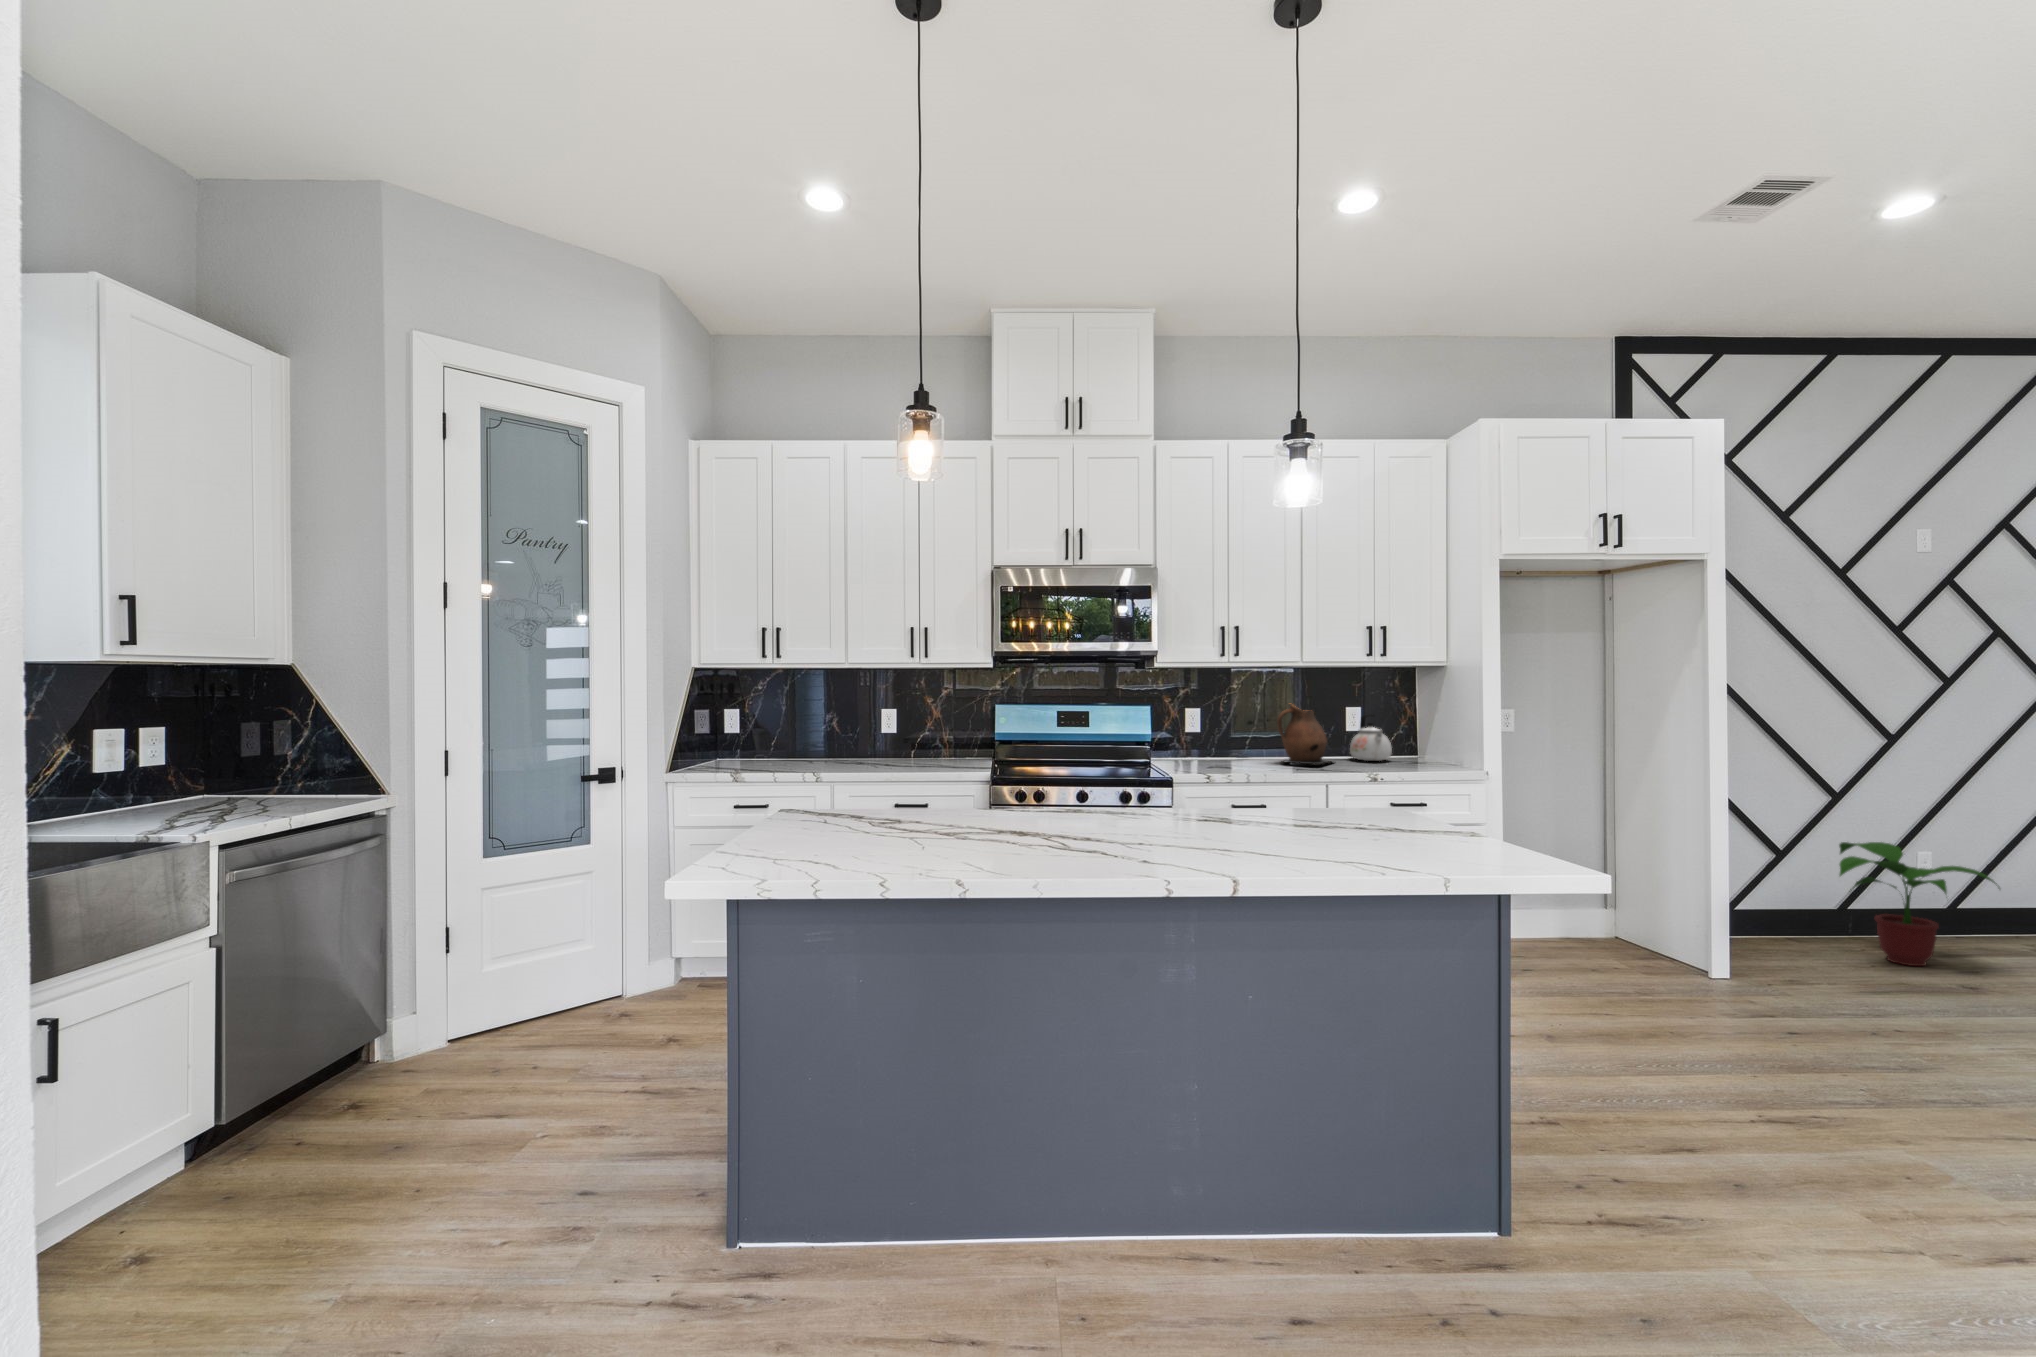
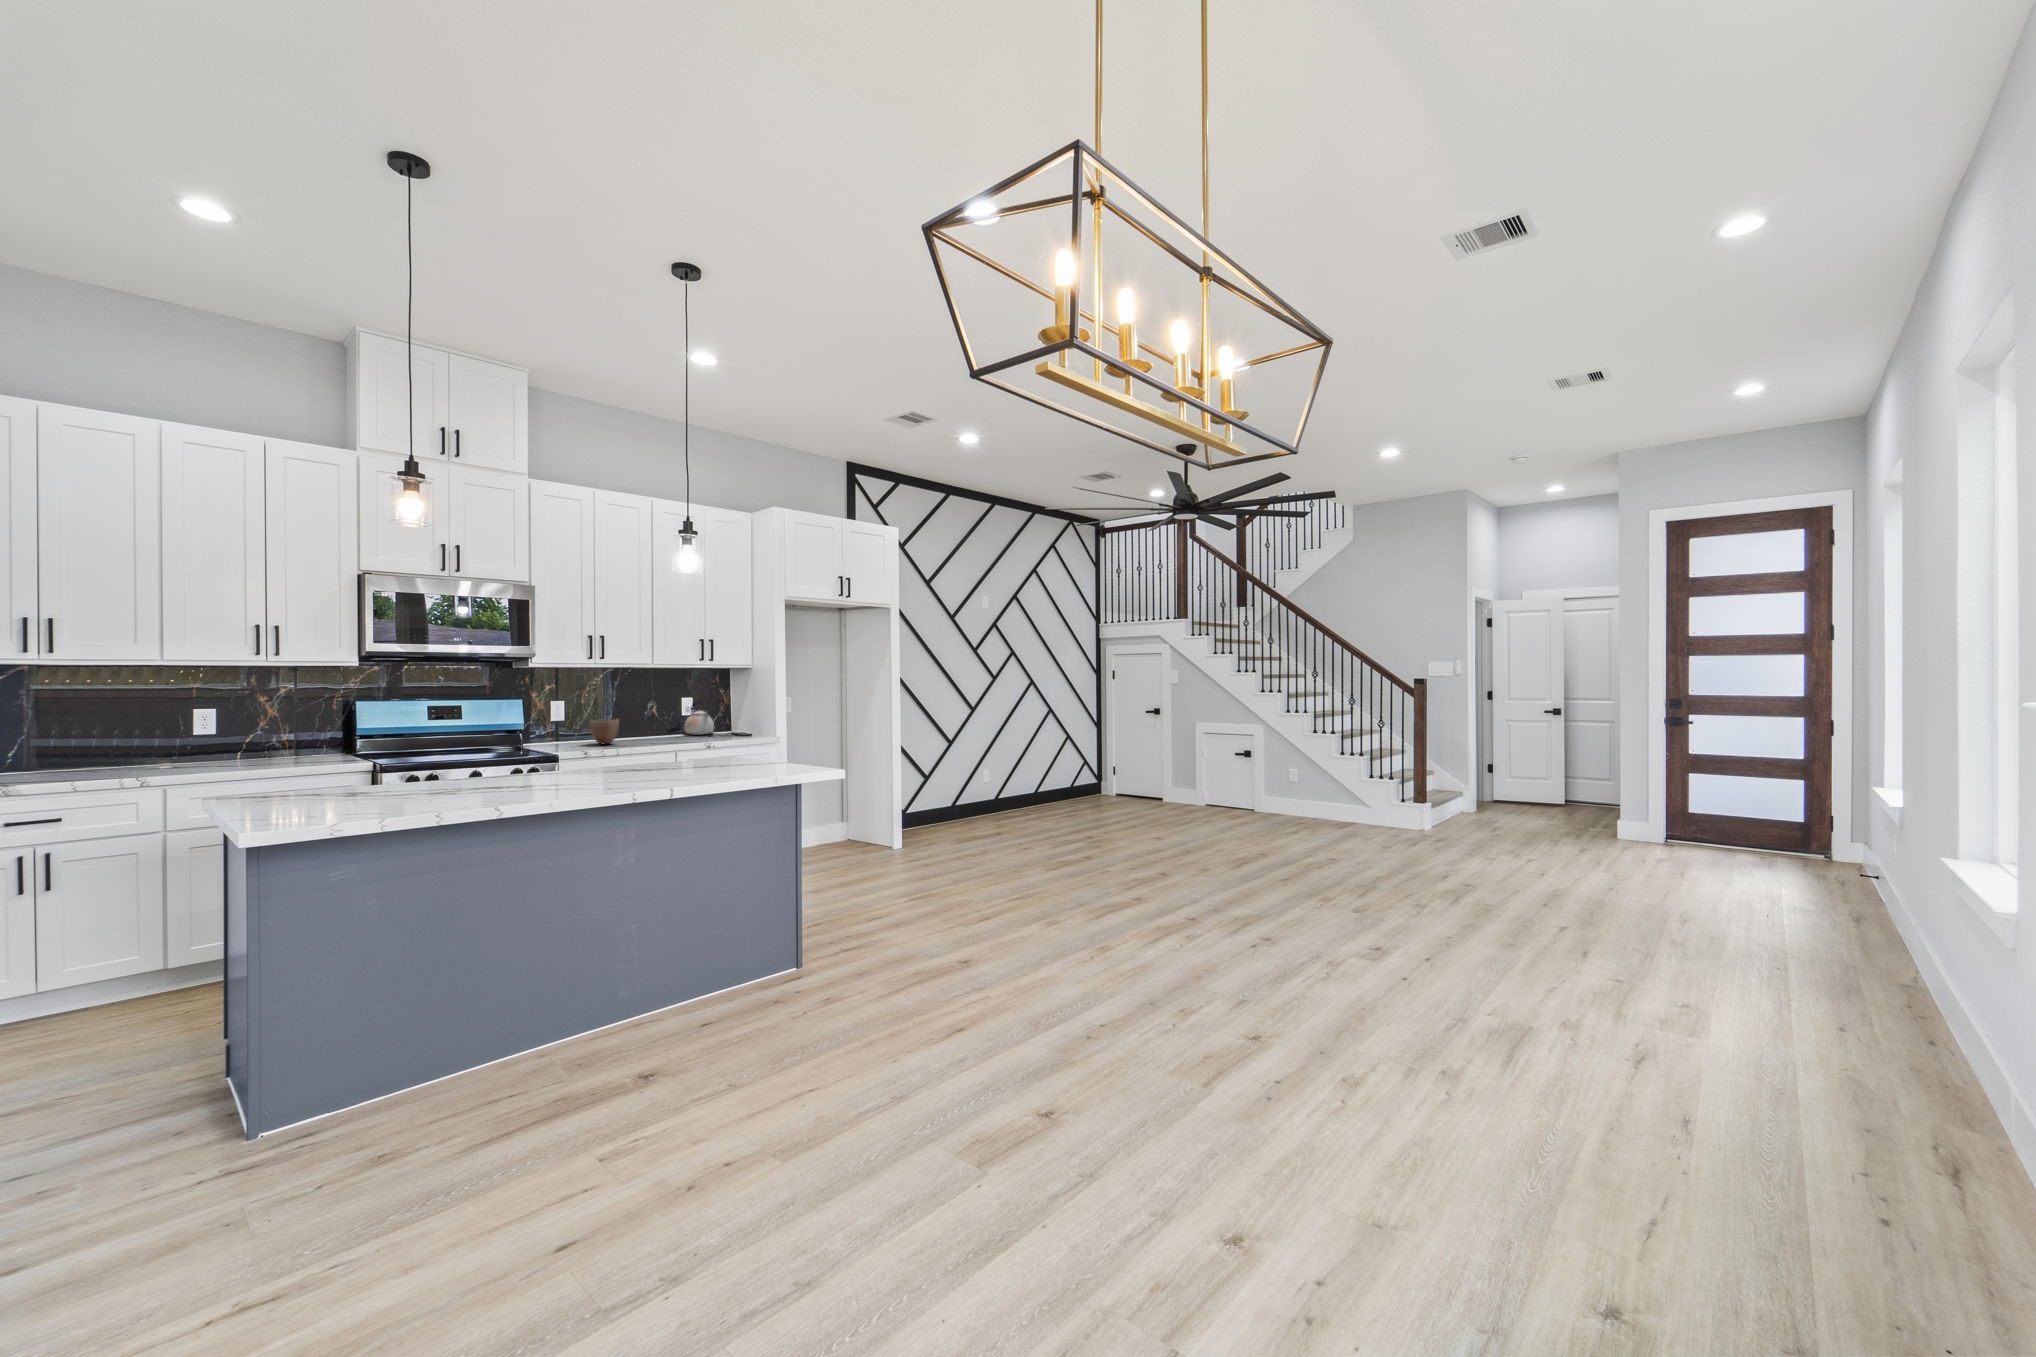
ceramic pitcher: present [1277,704,1330,765] -> none [631,695,675,739]
decorative bowl: none [1223,735,1259,768] -> present [590,719,619,745]
potted plant: present [1839,842,1997,966] -> none [952,765,1014,827]

